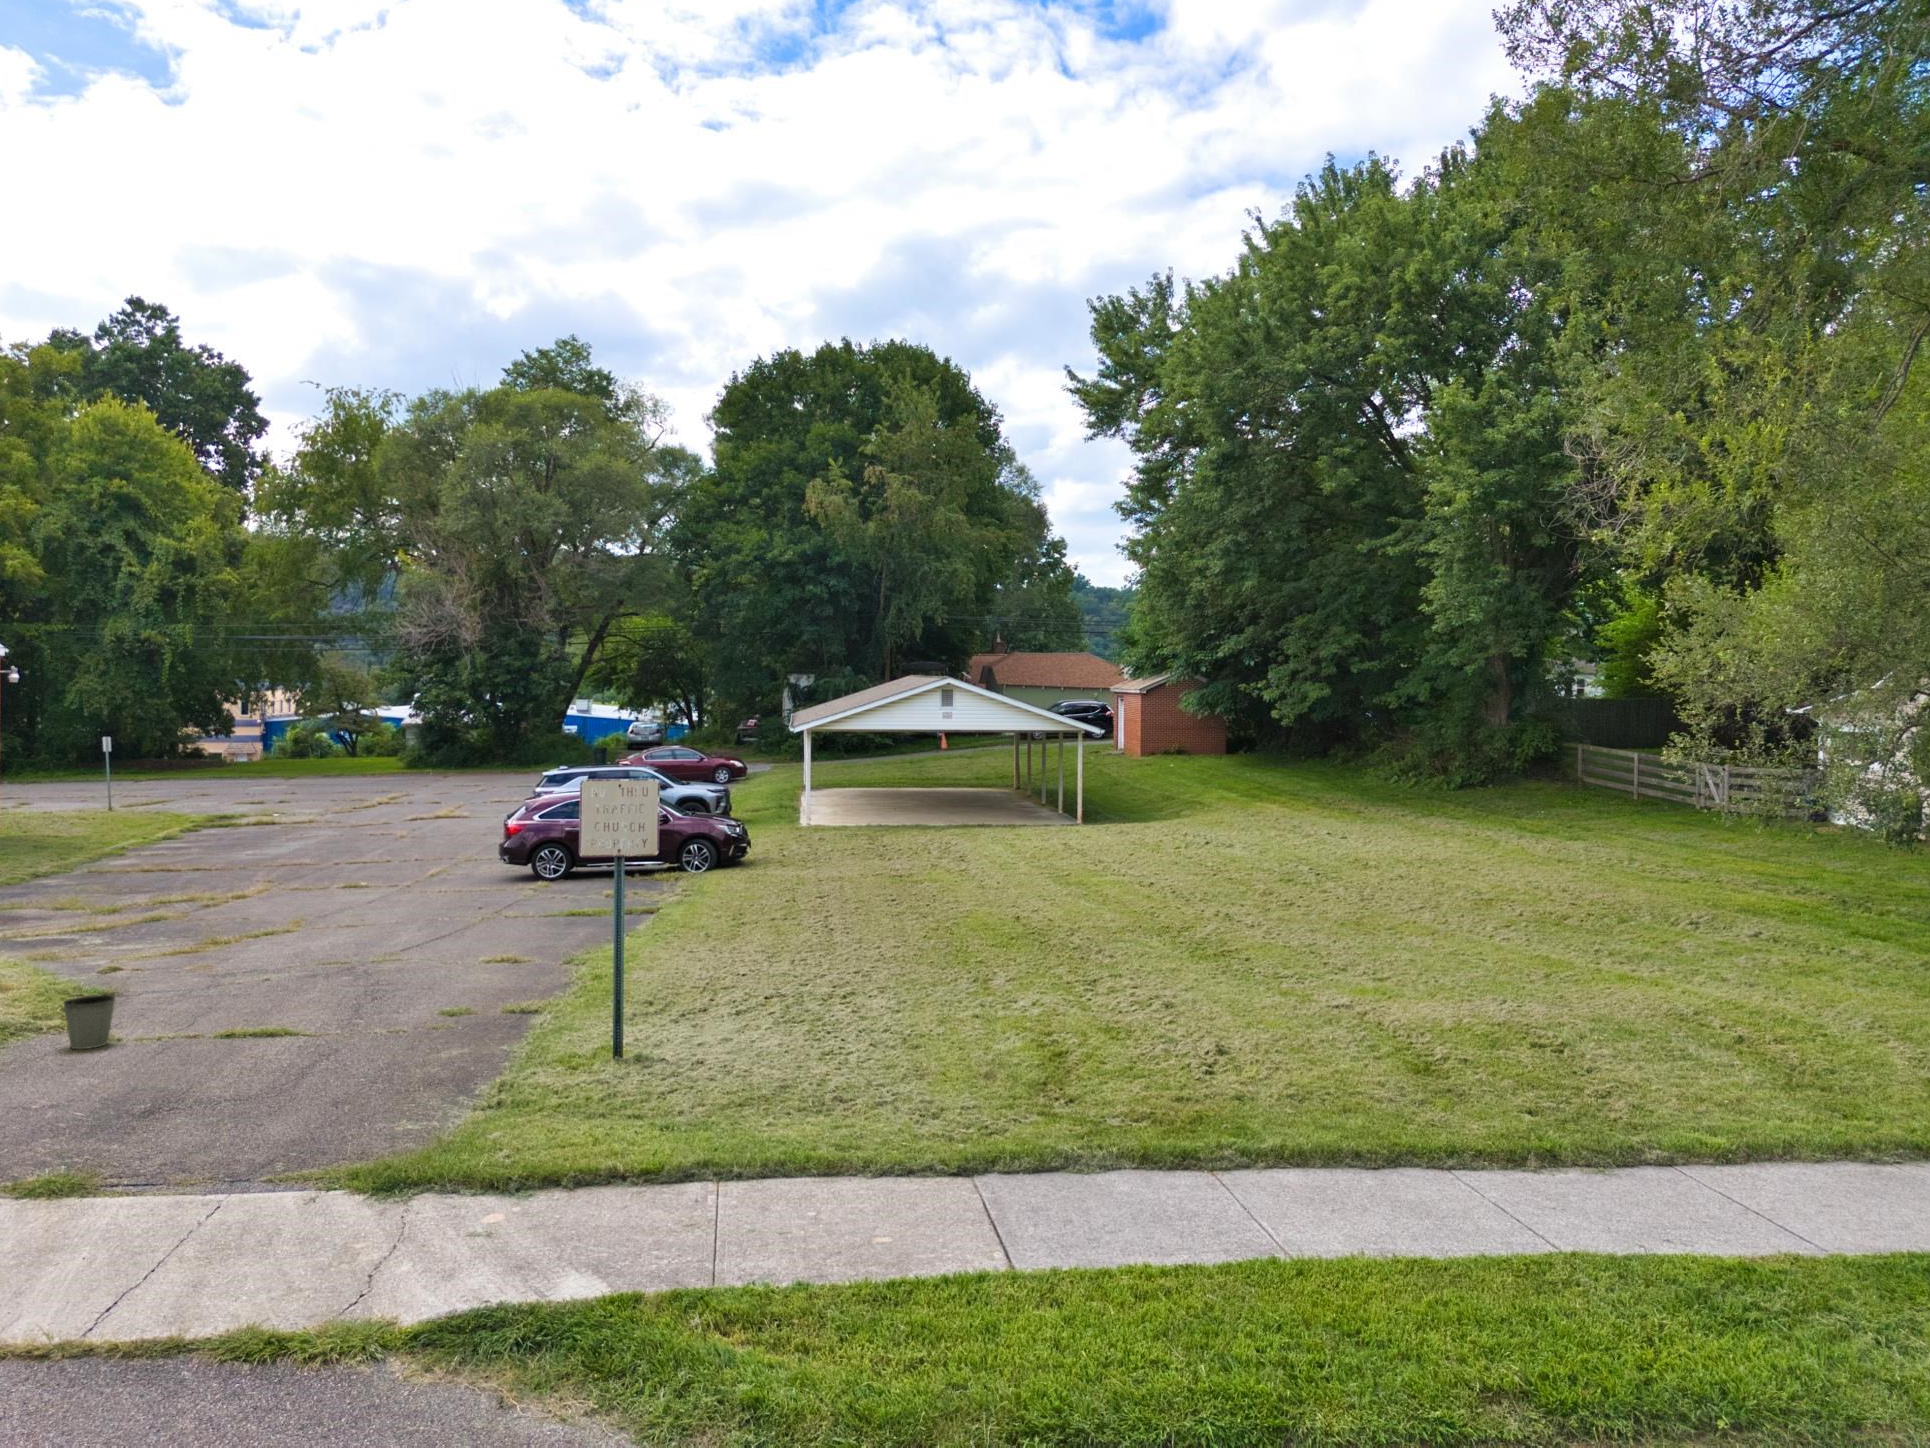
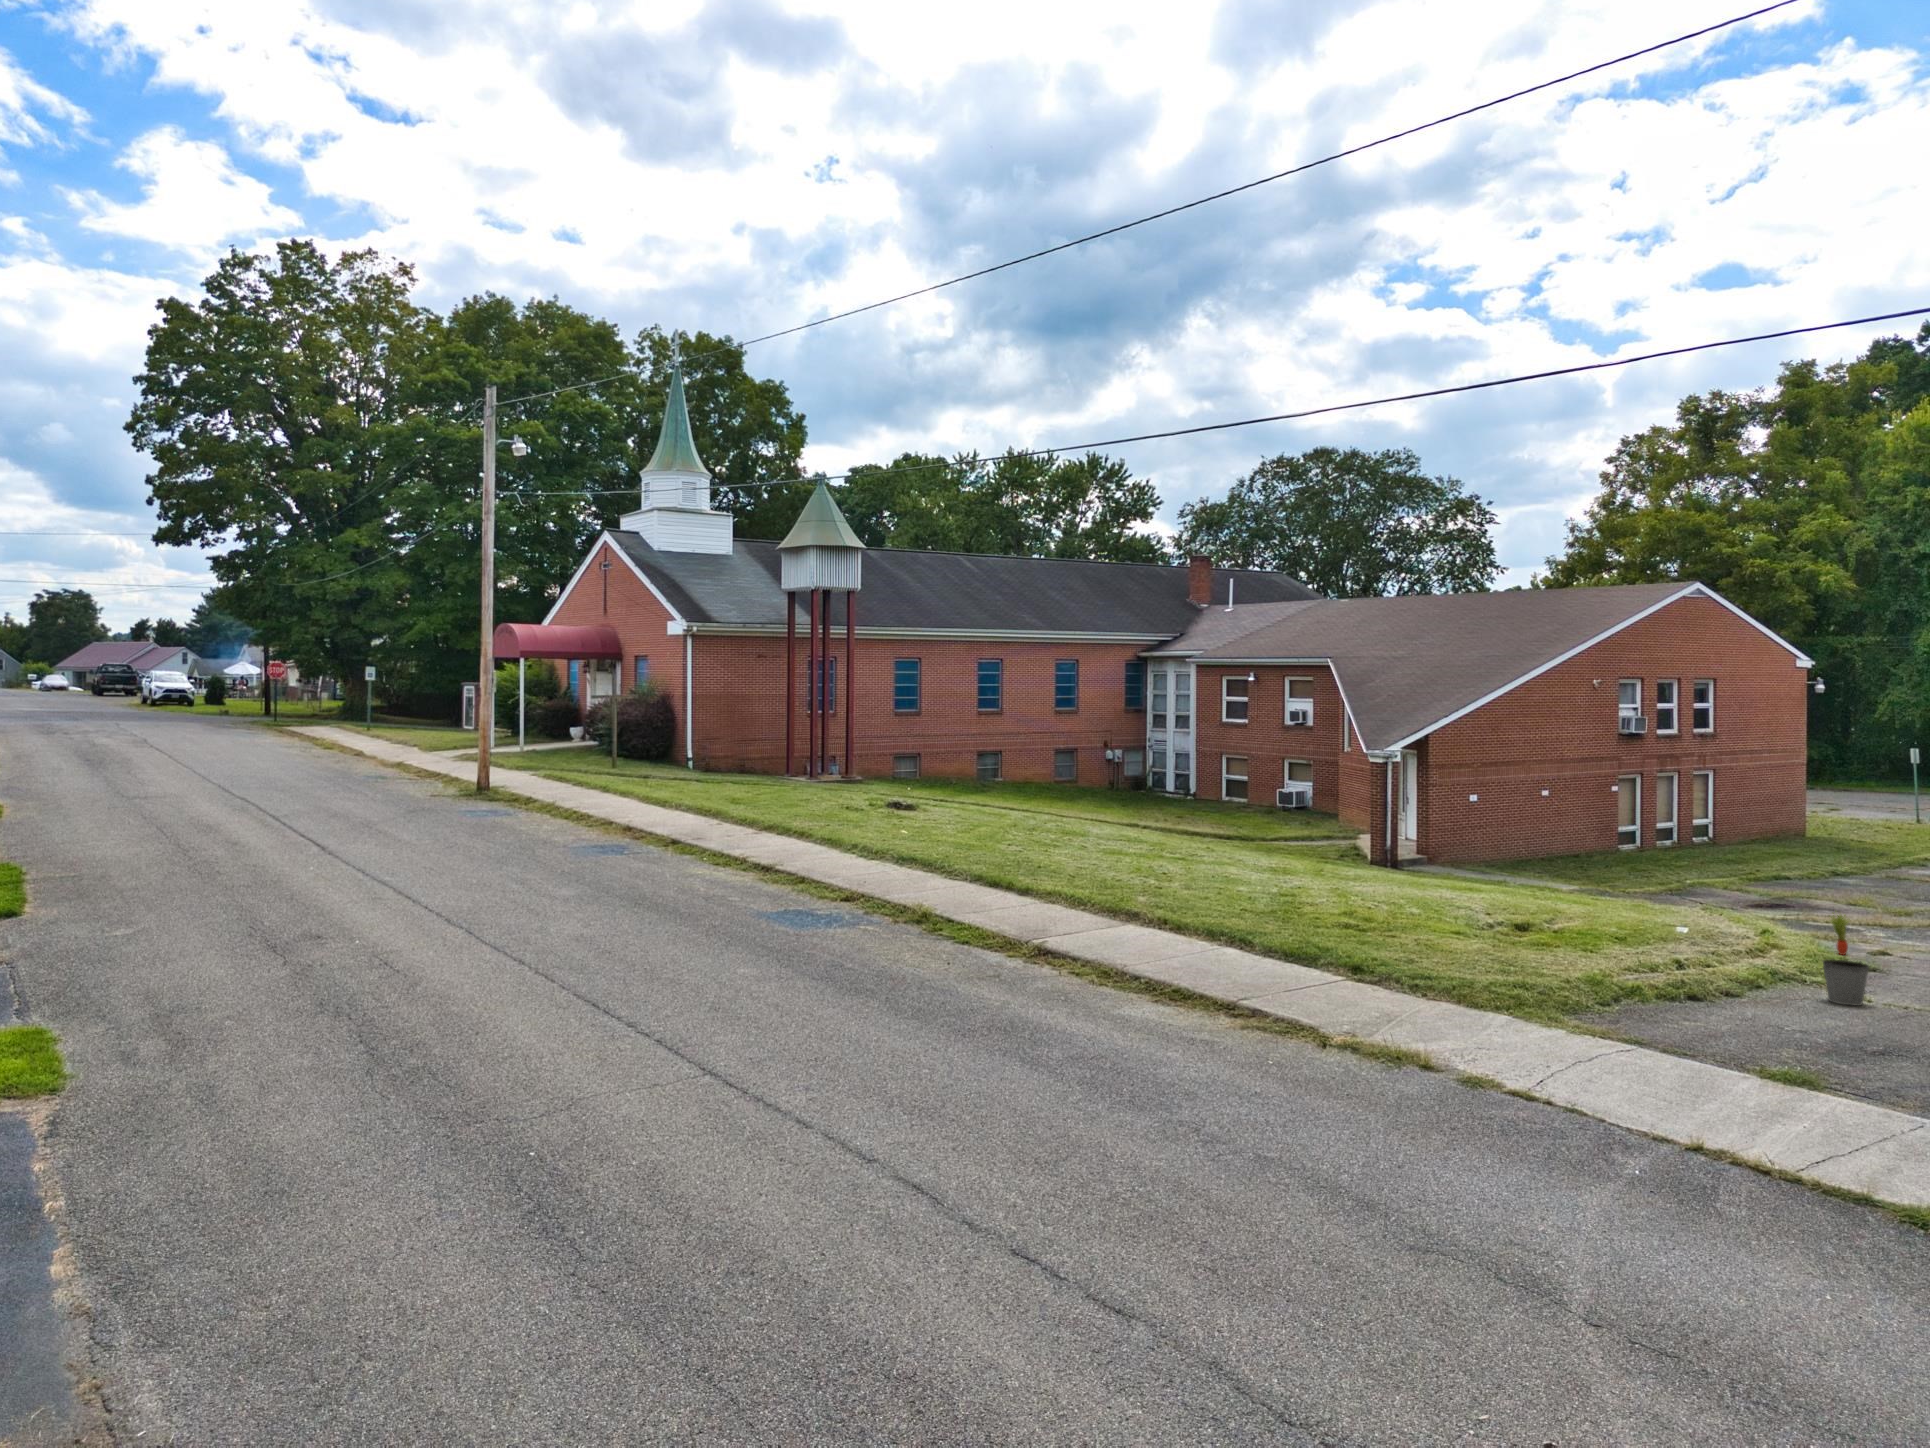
potted plant: none [57,932,81,982] -> present [1831,911,1848,955]

